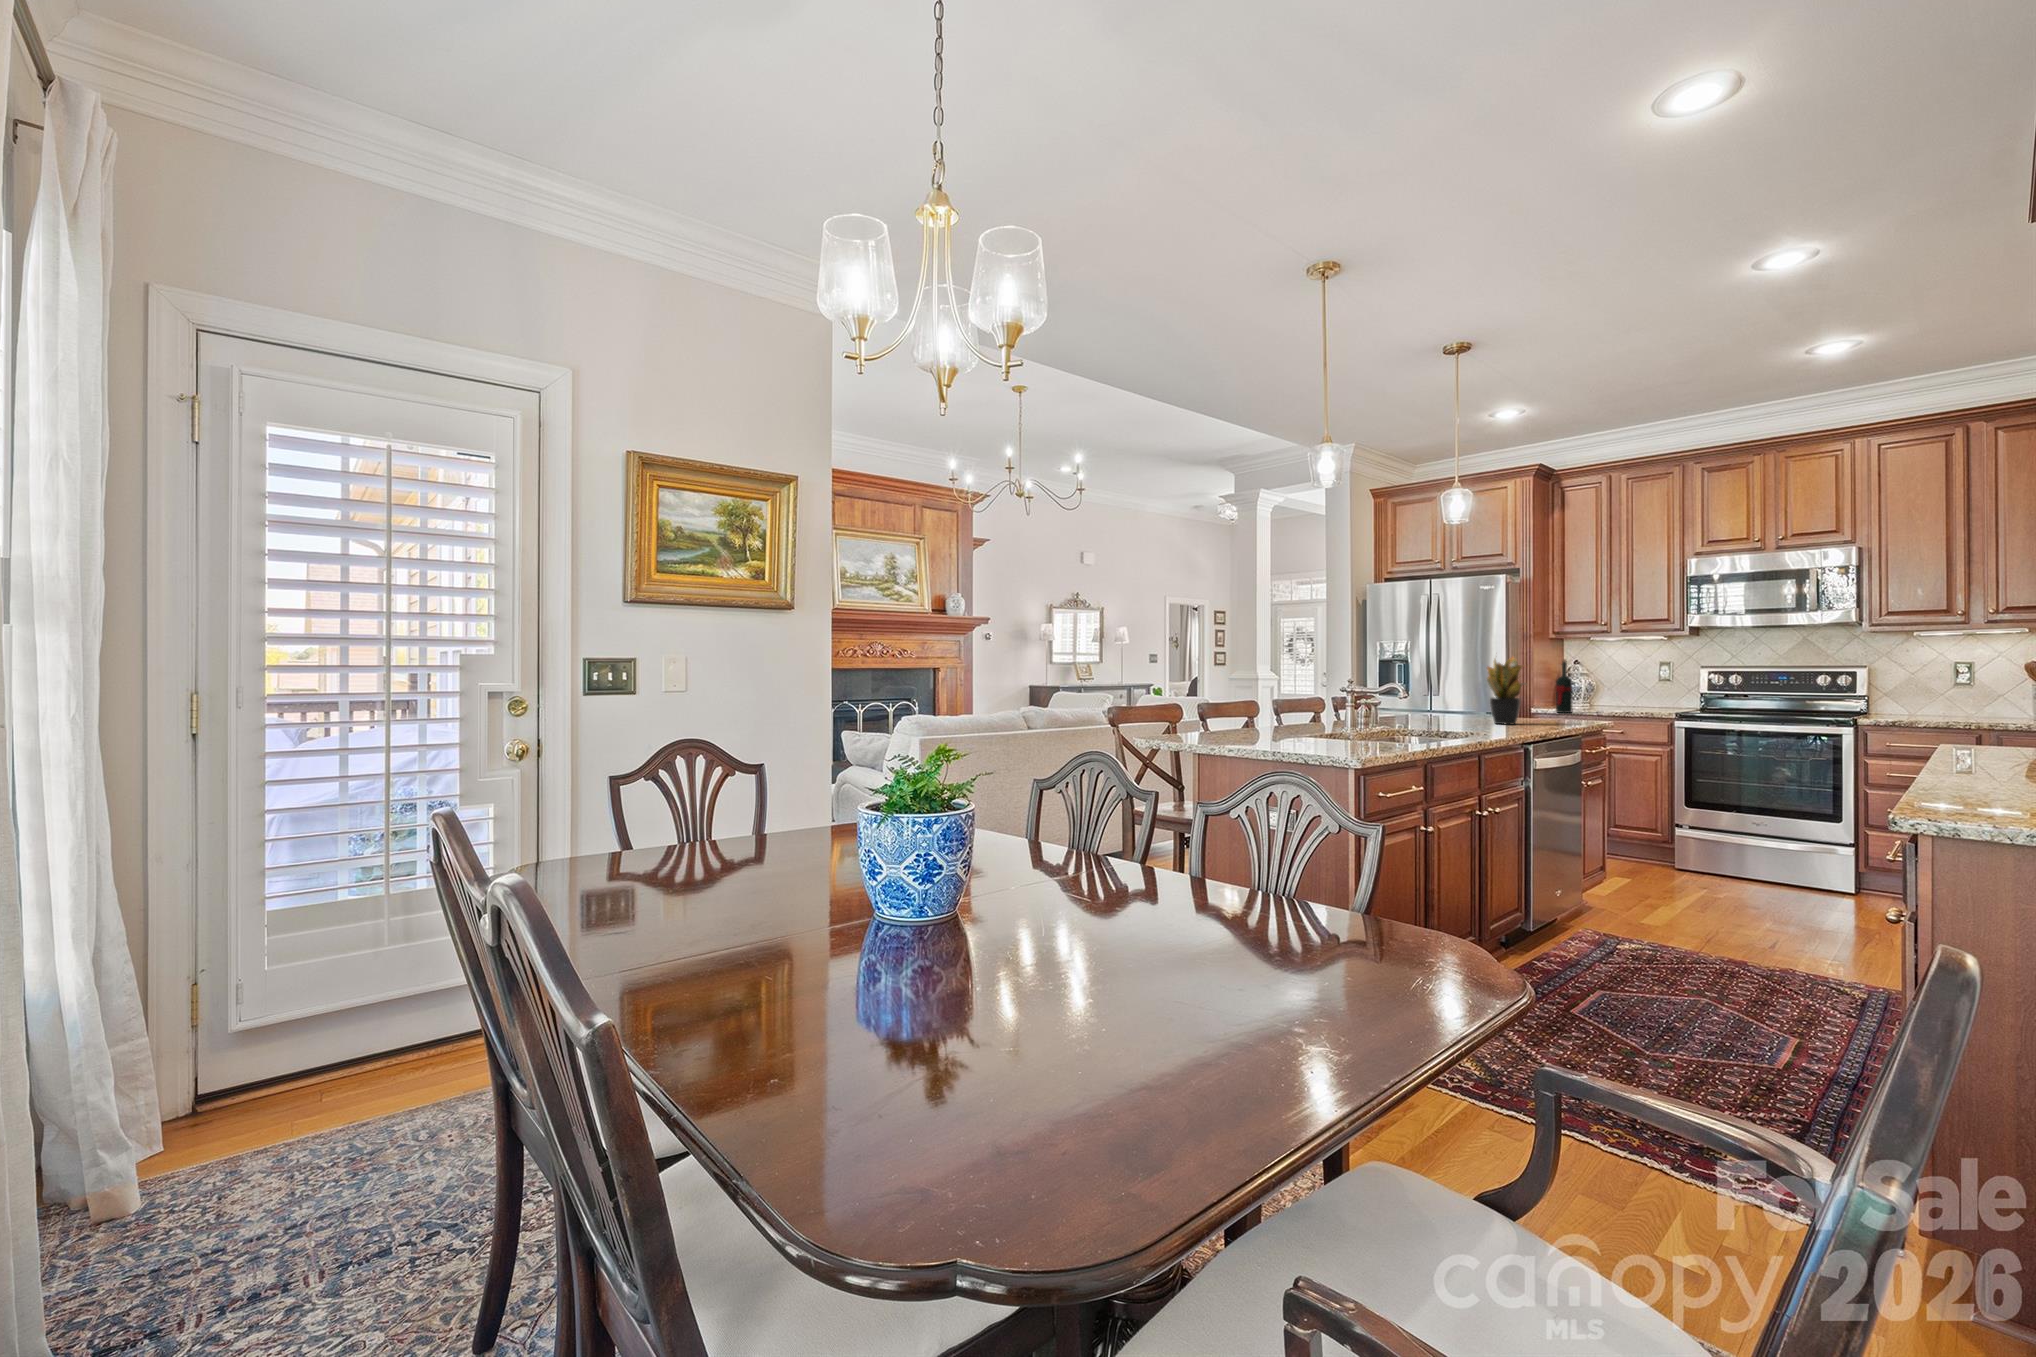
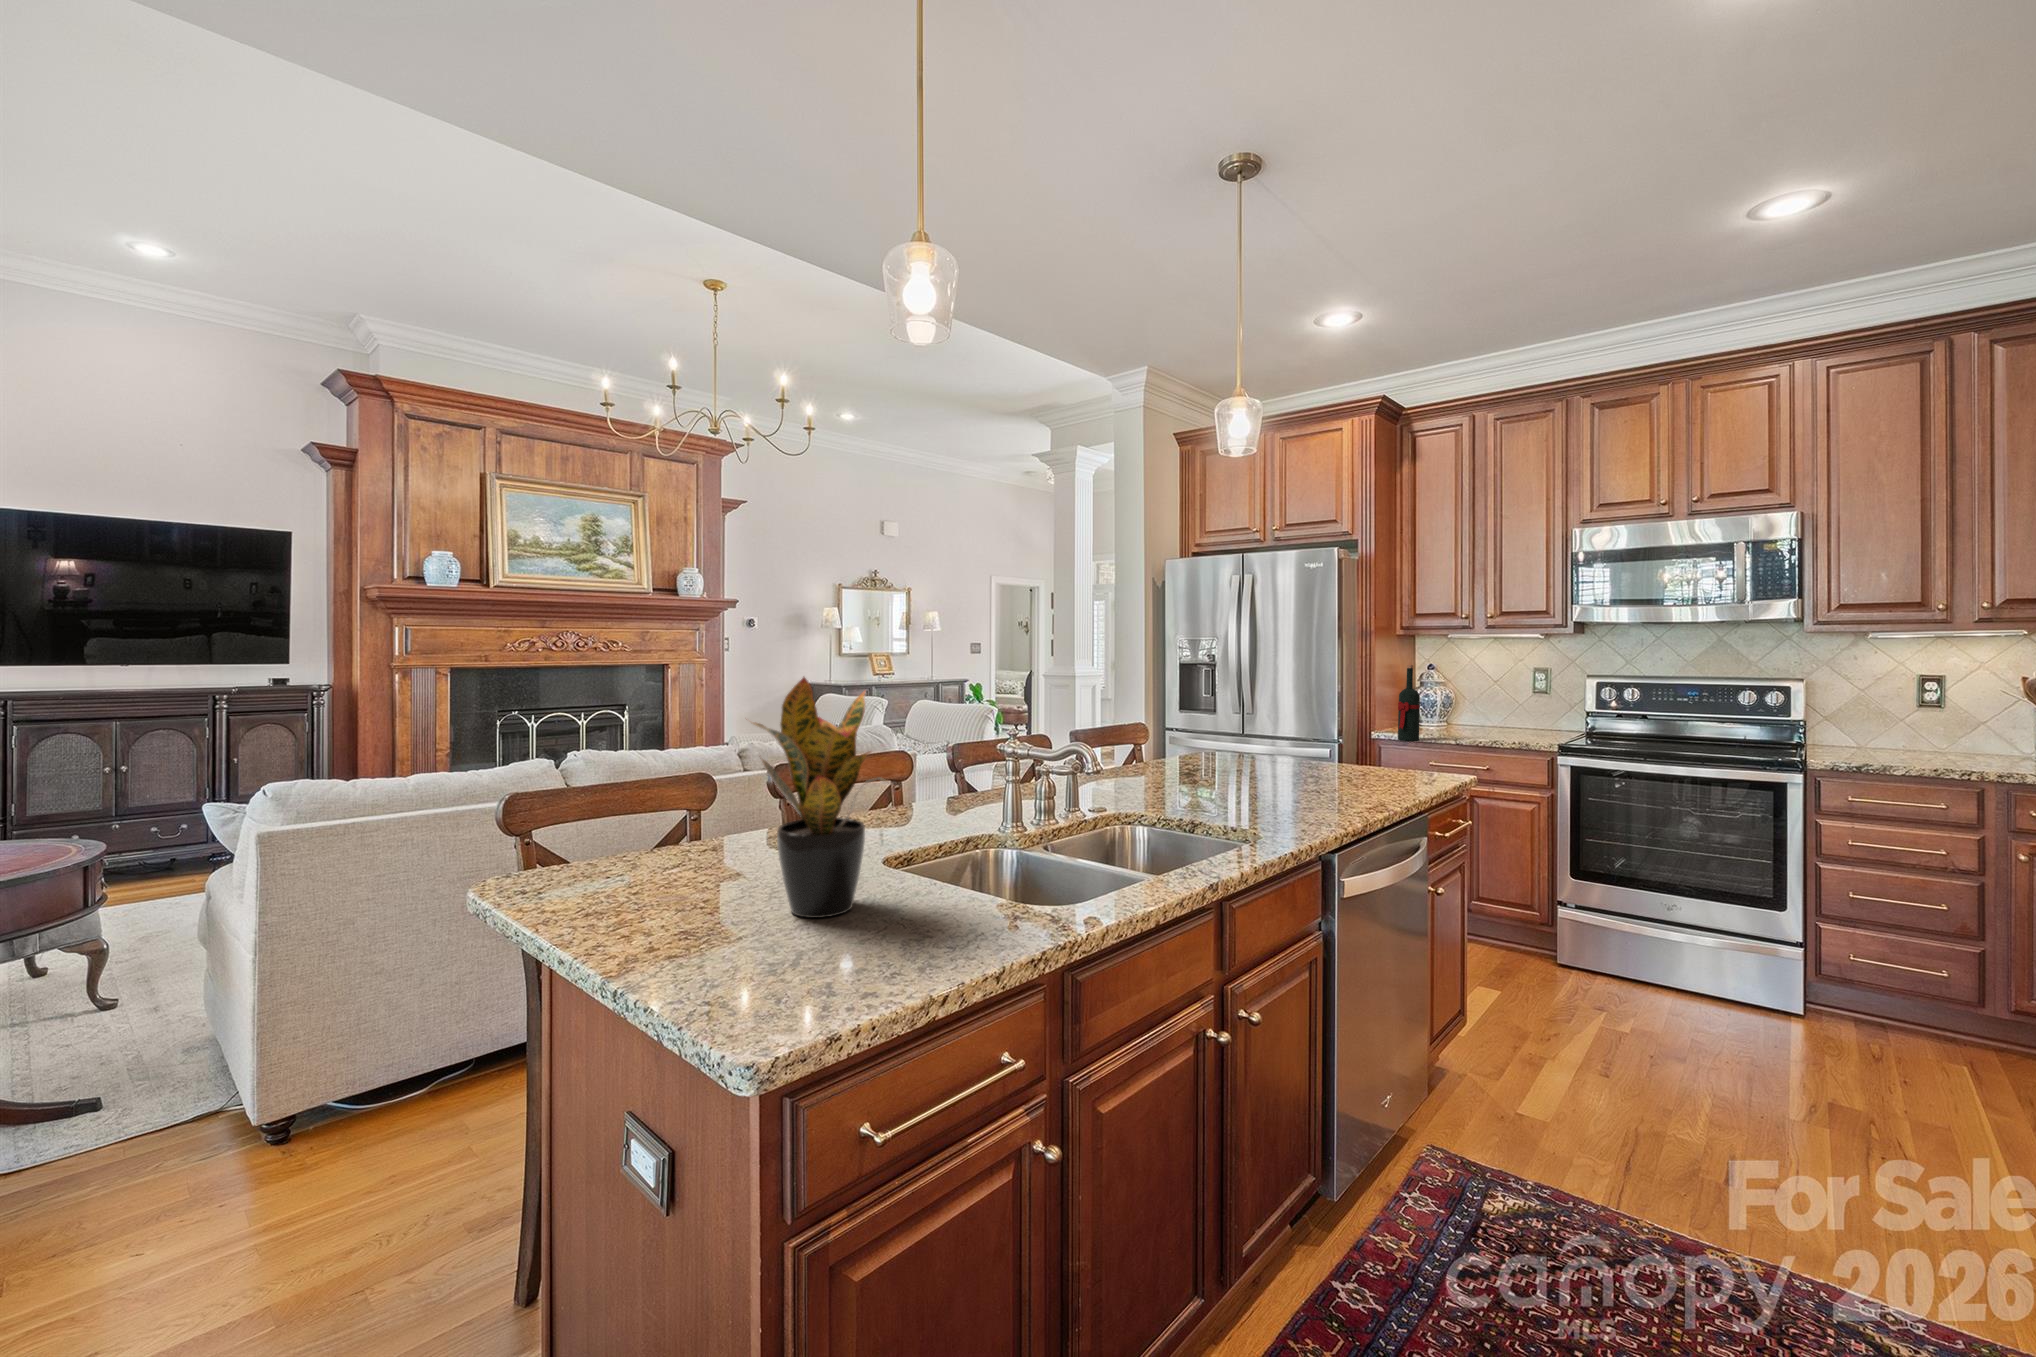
potted plant: present [1487,657,1526,725] -> present [752,677,888,918]

